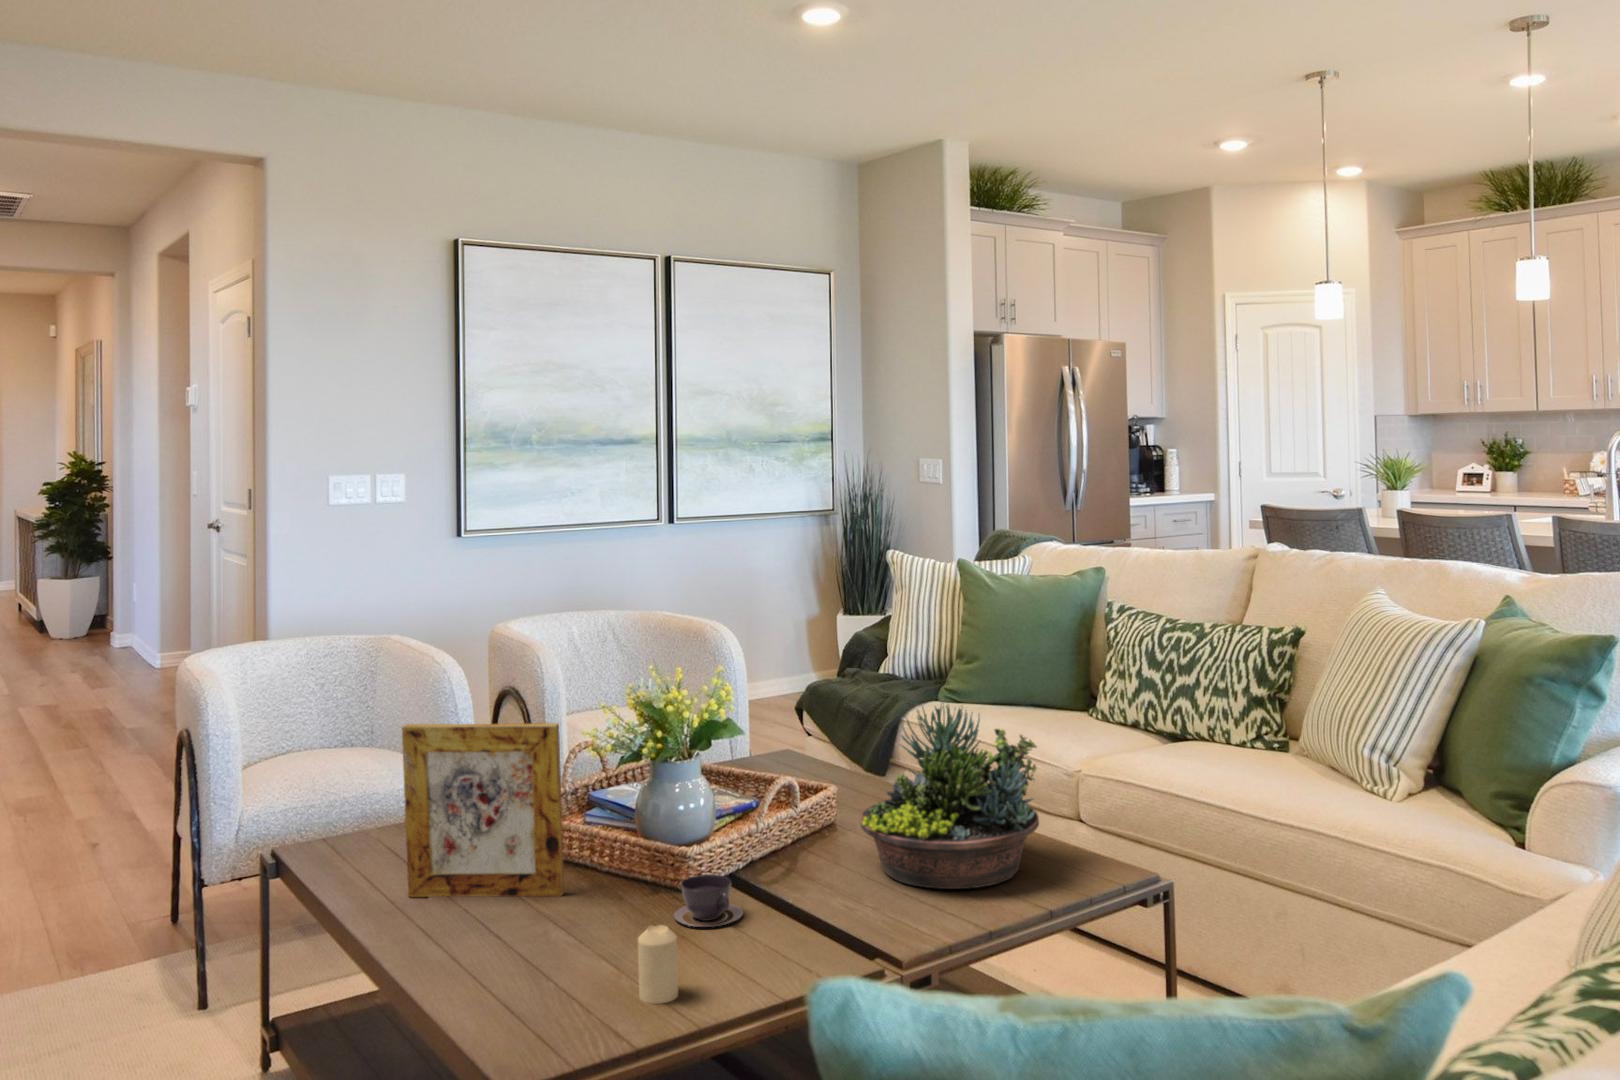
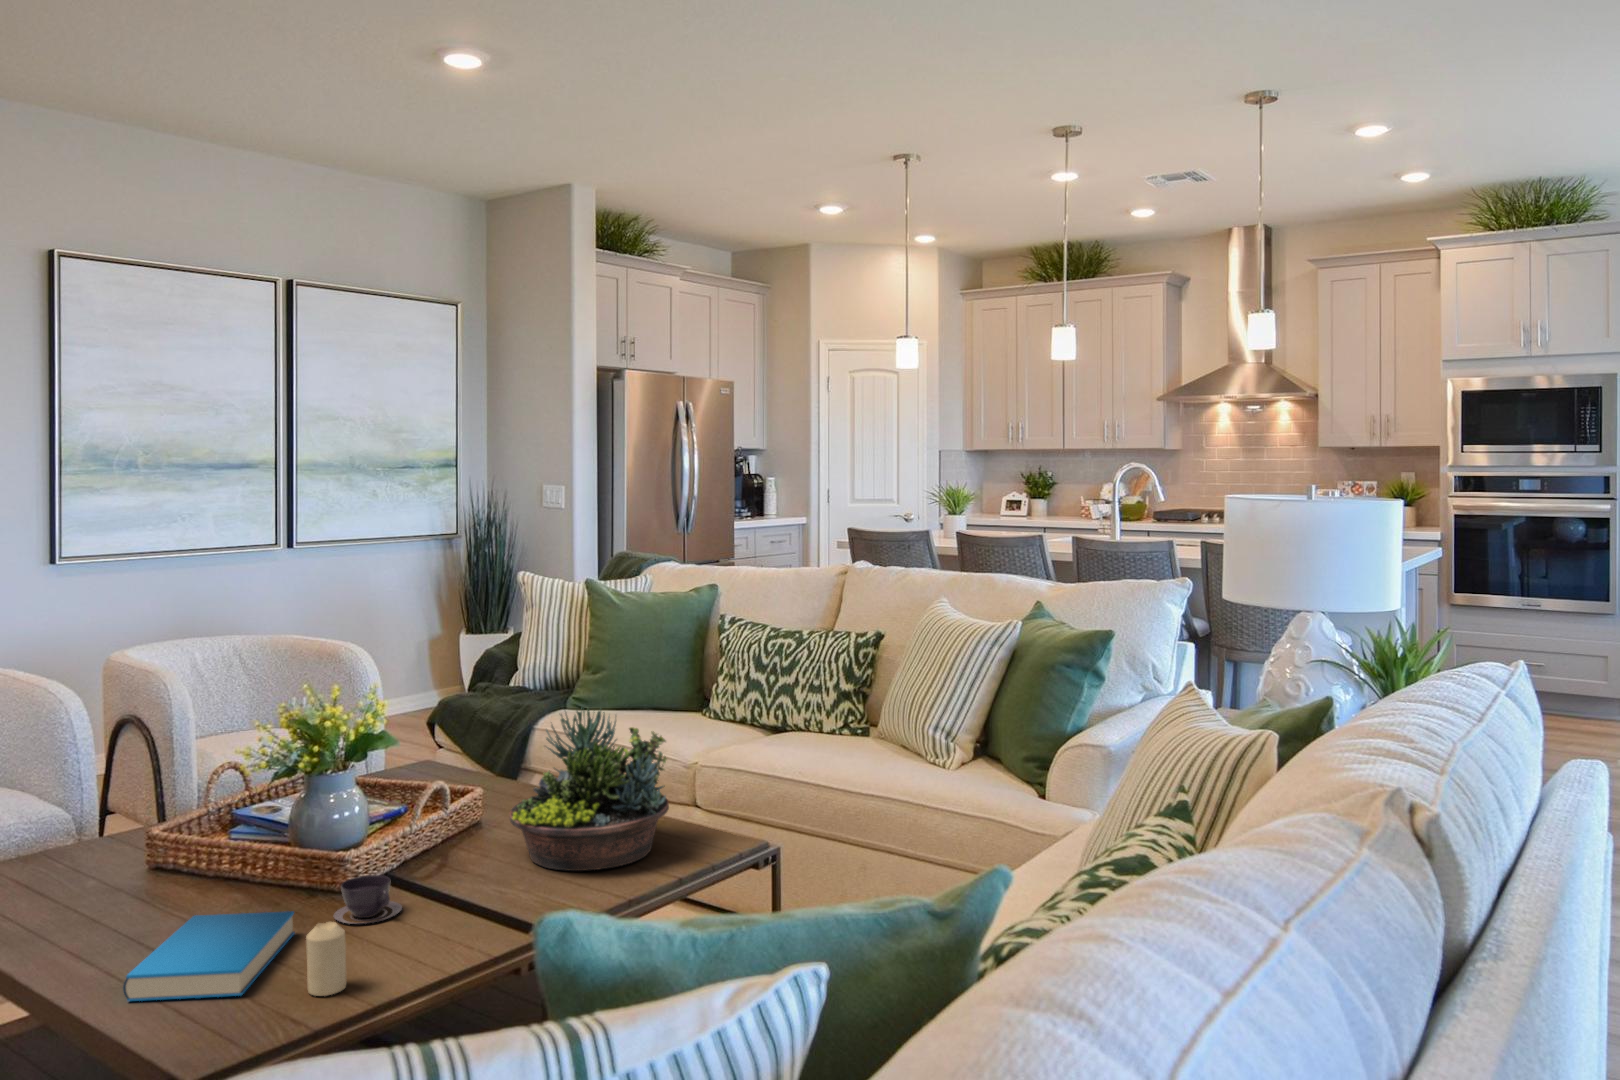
picture frame: present [402,723,564,897] -> none [37,742,217,926]
book: none [465,902,634,994] -> present [123,911,294,1001]

